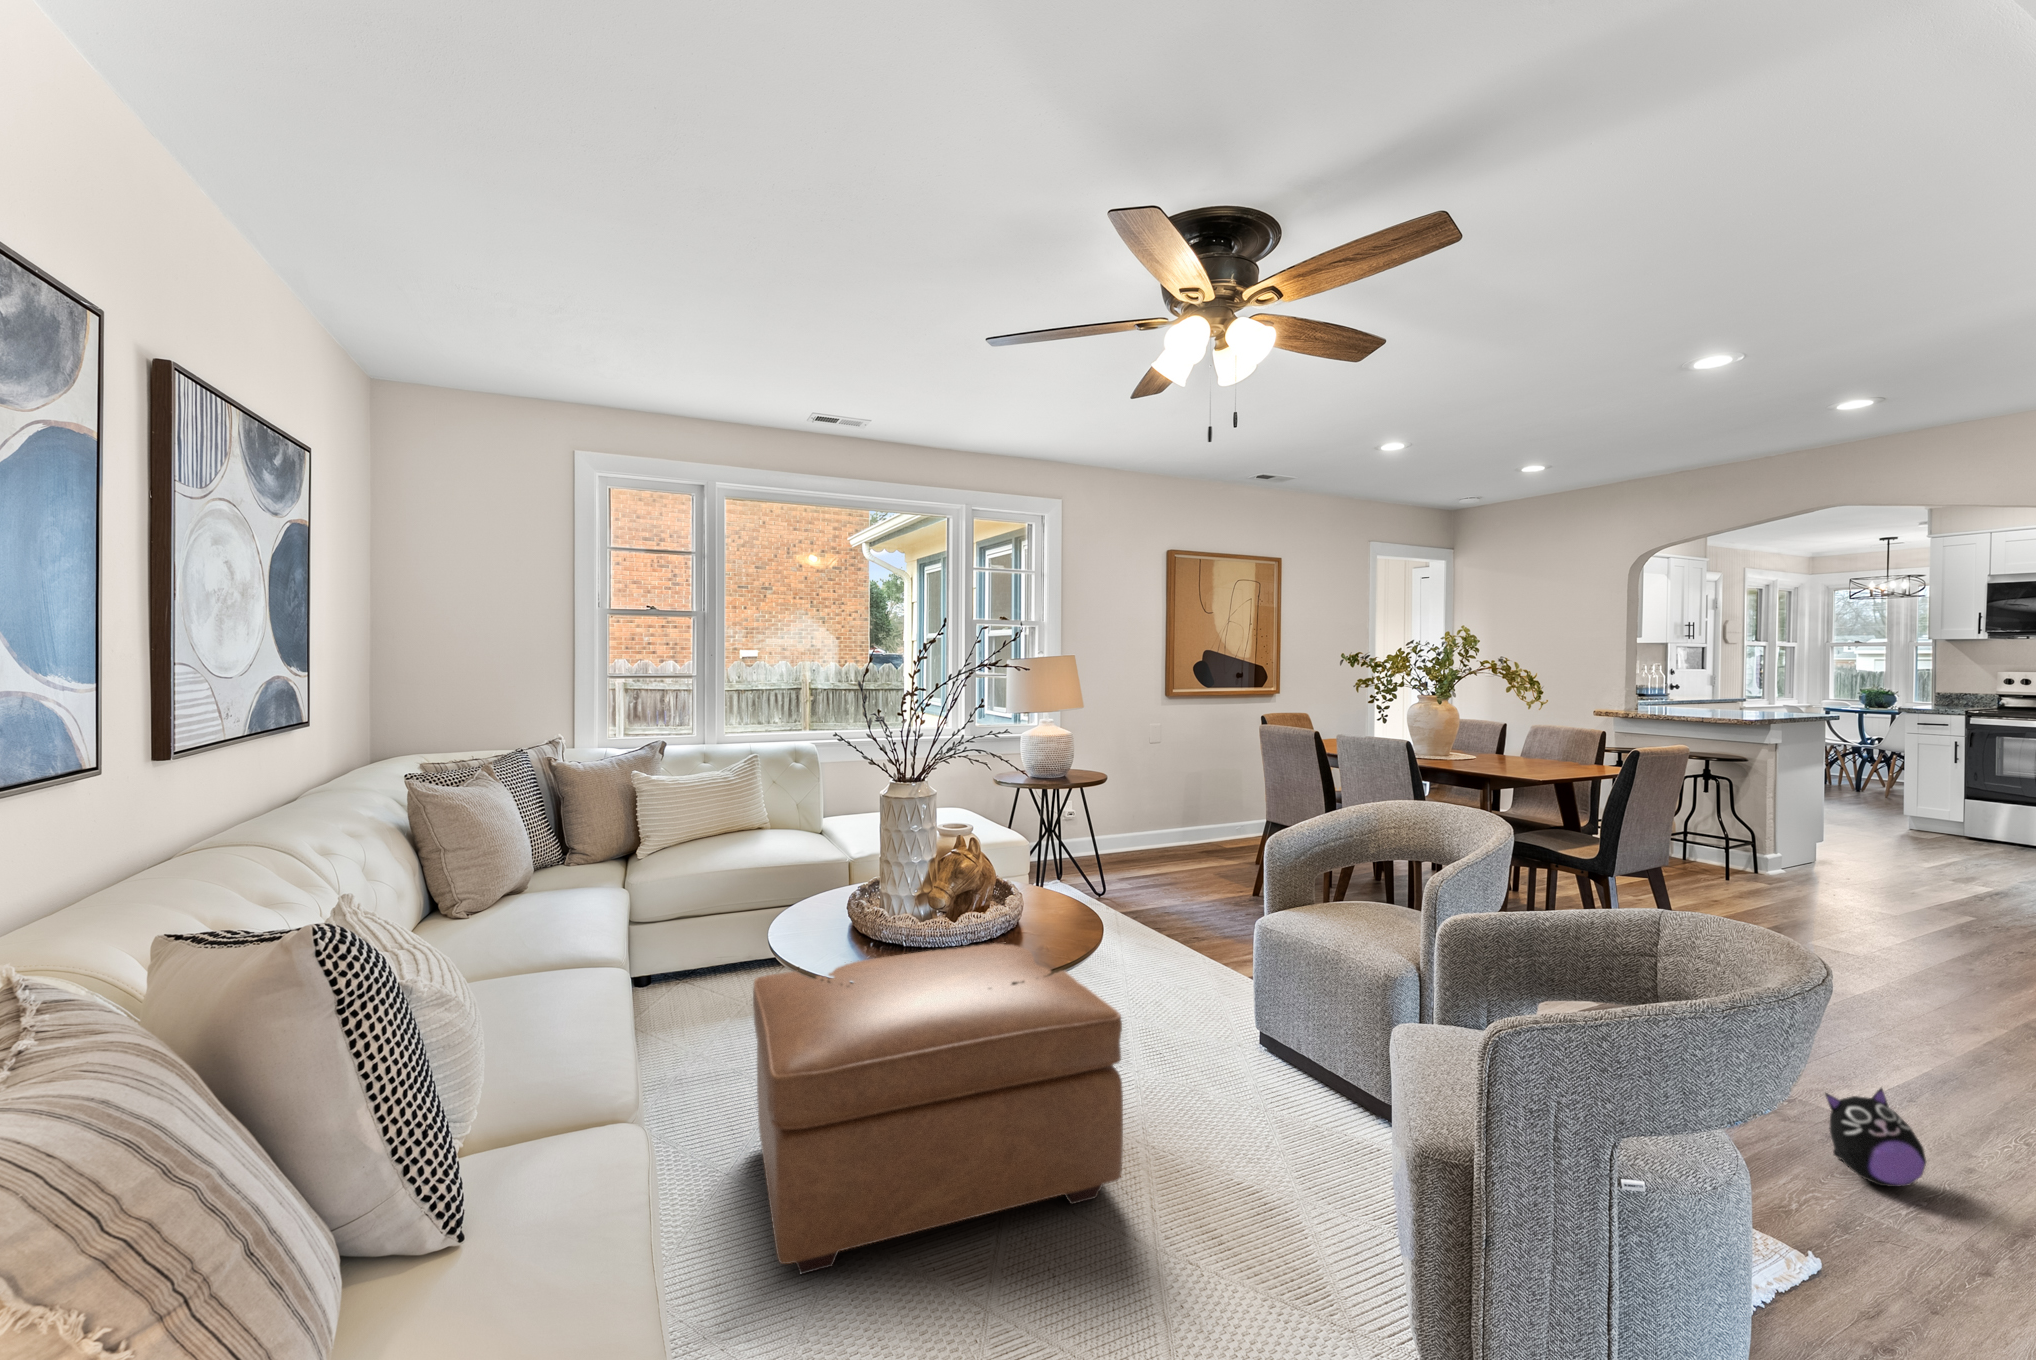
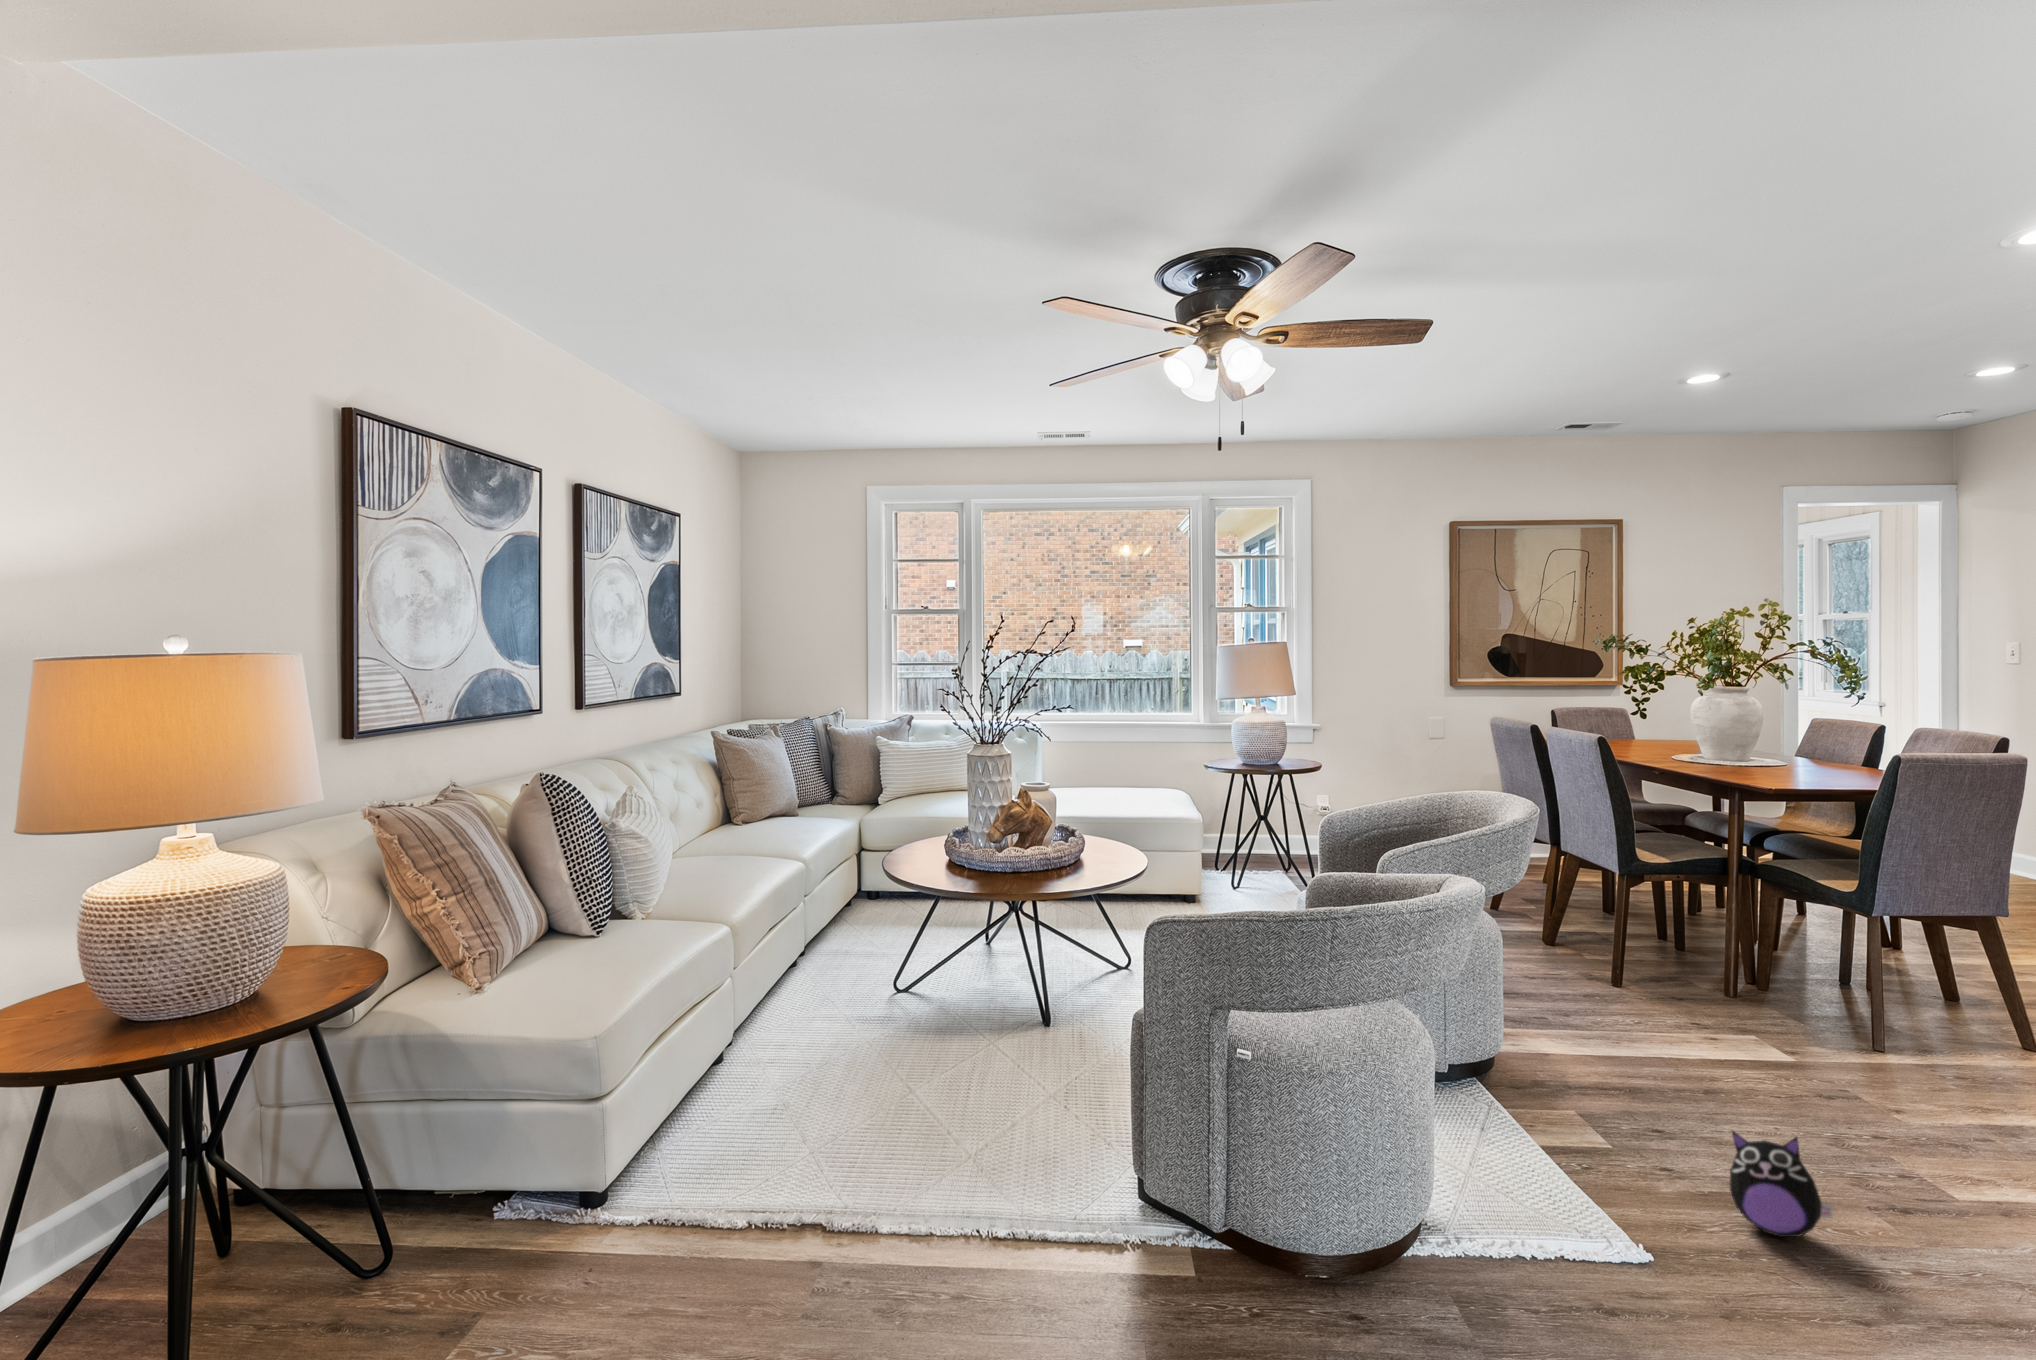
ottoman: present [753,943,1123,1274] -> none [797,874,1058,1061]

